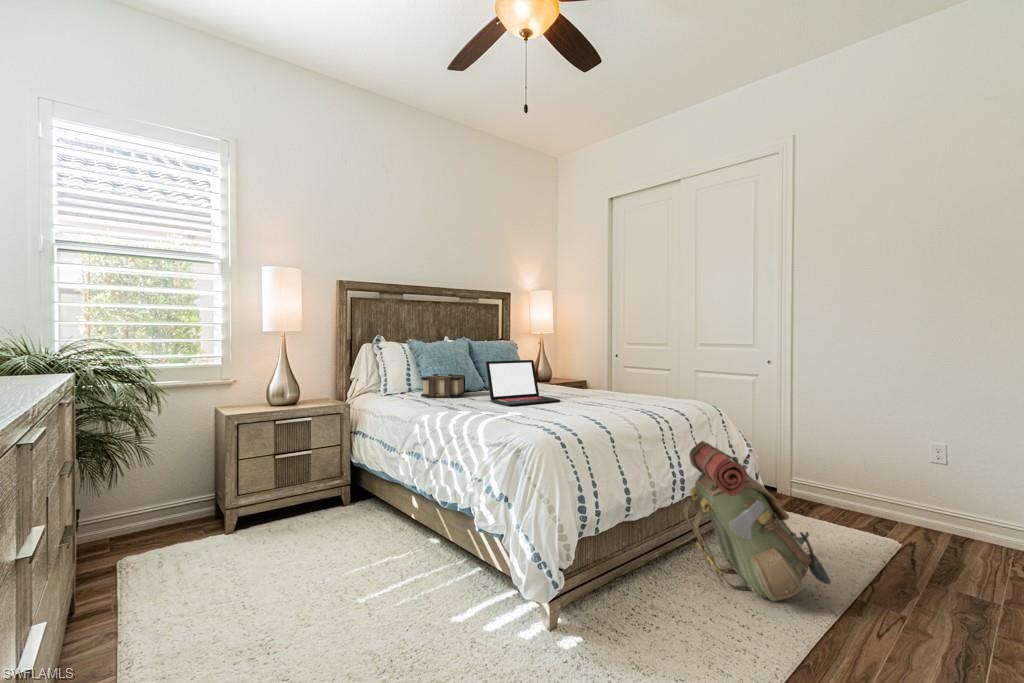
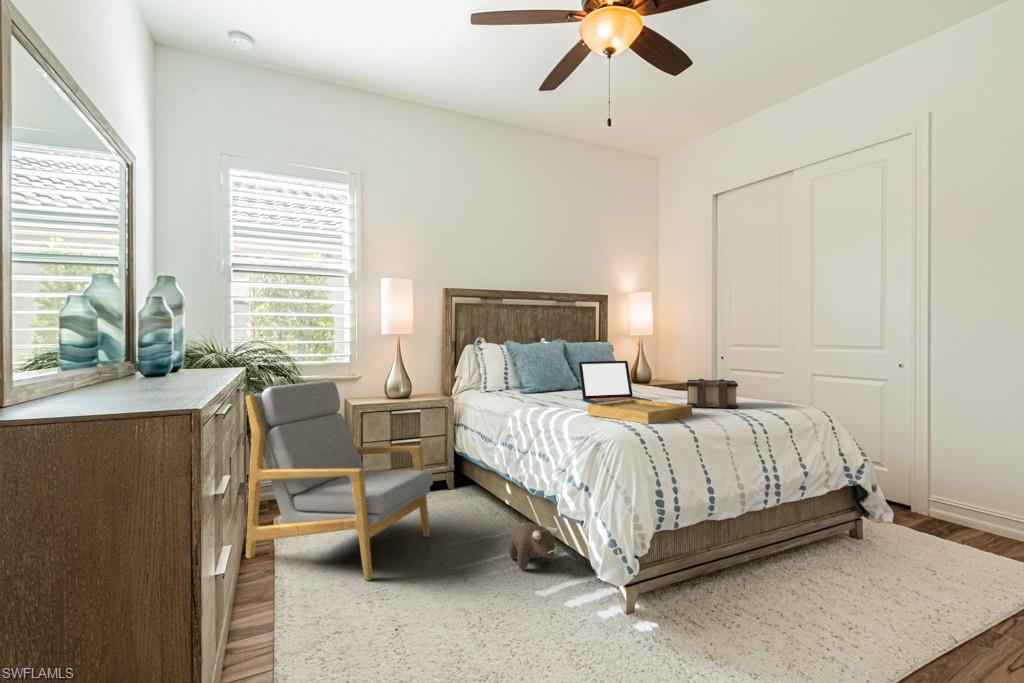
book: present [421,374,465,398] -> present [687,379,738,409]
armchair: none [70,387,327,631] -> present [246,381,433,580]
tray: none [502,400,605,427] -> present [588,399,692,424]
backpack: present [683,441,831,601] -> none [775,446,940,613]
plush toy: none [417,539,473,593] -> present [509,522,558,570]

